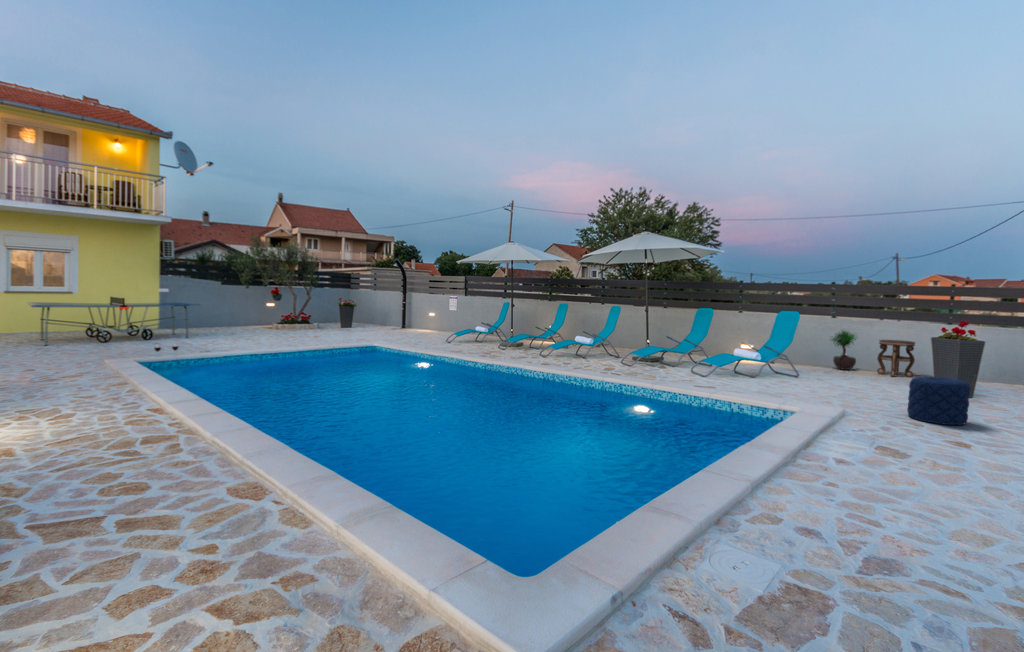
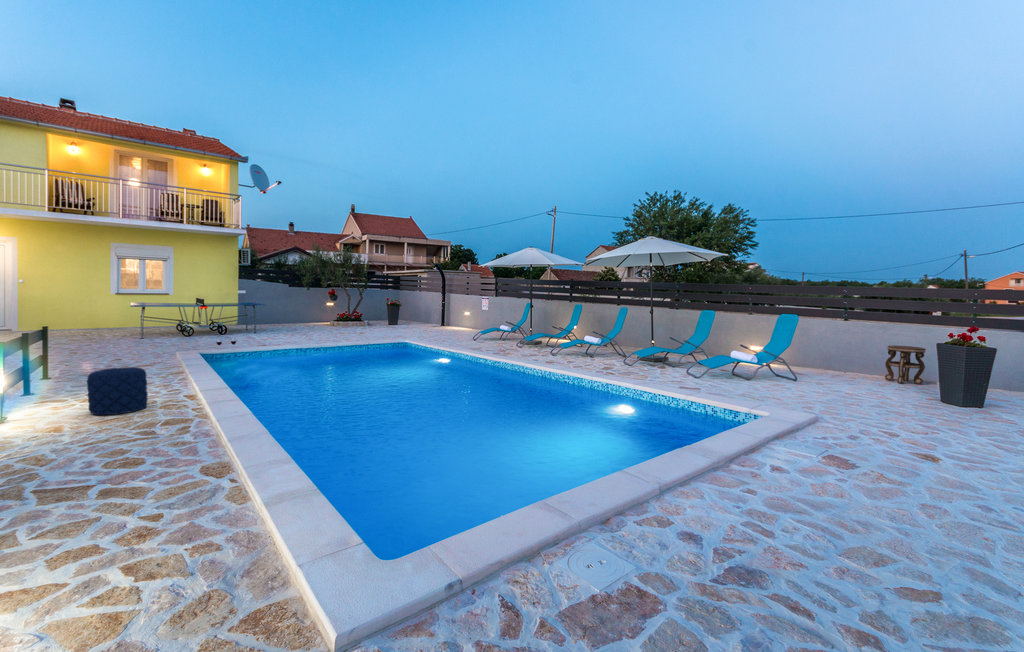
potted tree: present [832,331,856,370] -> none [835,331,867,375]
pouf: present [907,376,970,425] -> present [87,367,148,415]

